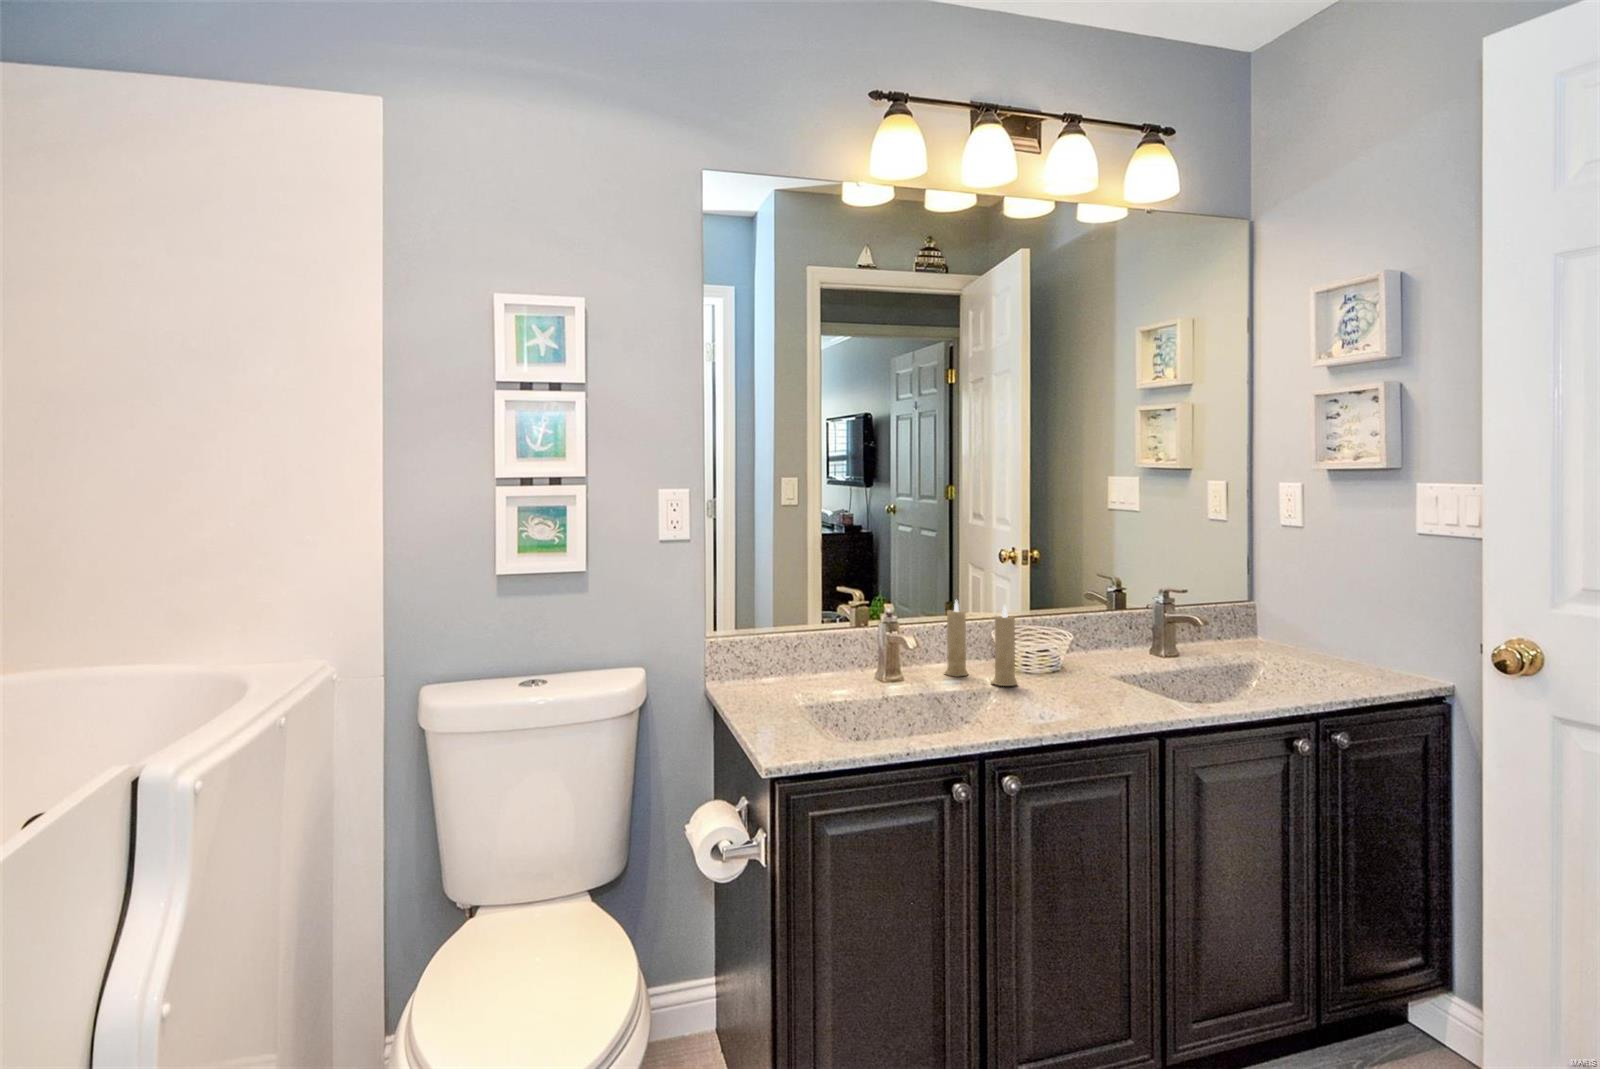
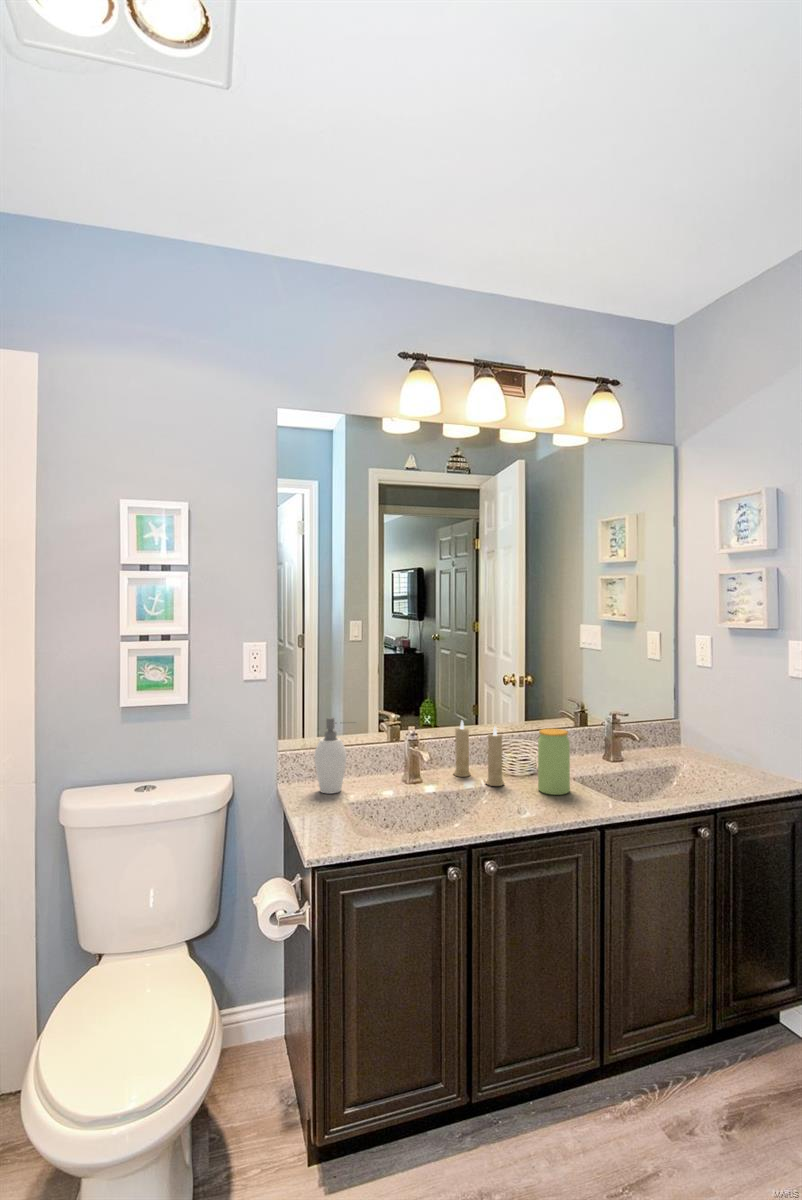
soap dispenser: none [758,593,815,695] -> present [314,717,347,793]
jar: none [1066,607,1111,695] -> present [538,729,570,795]

